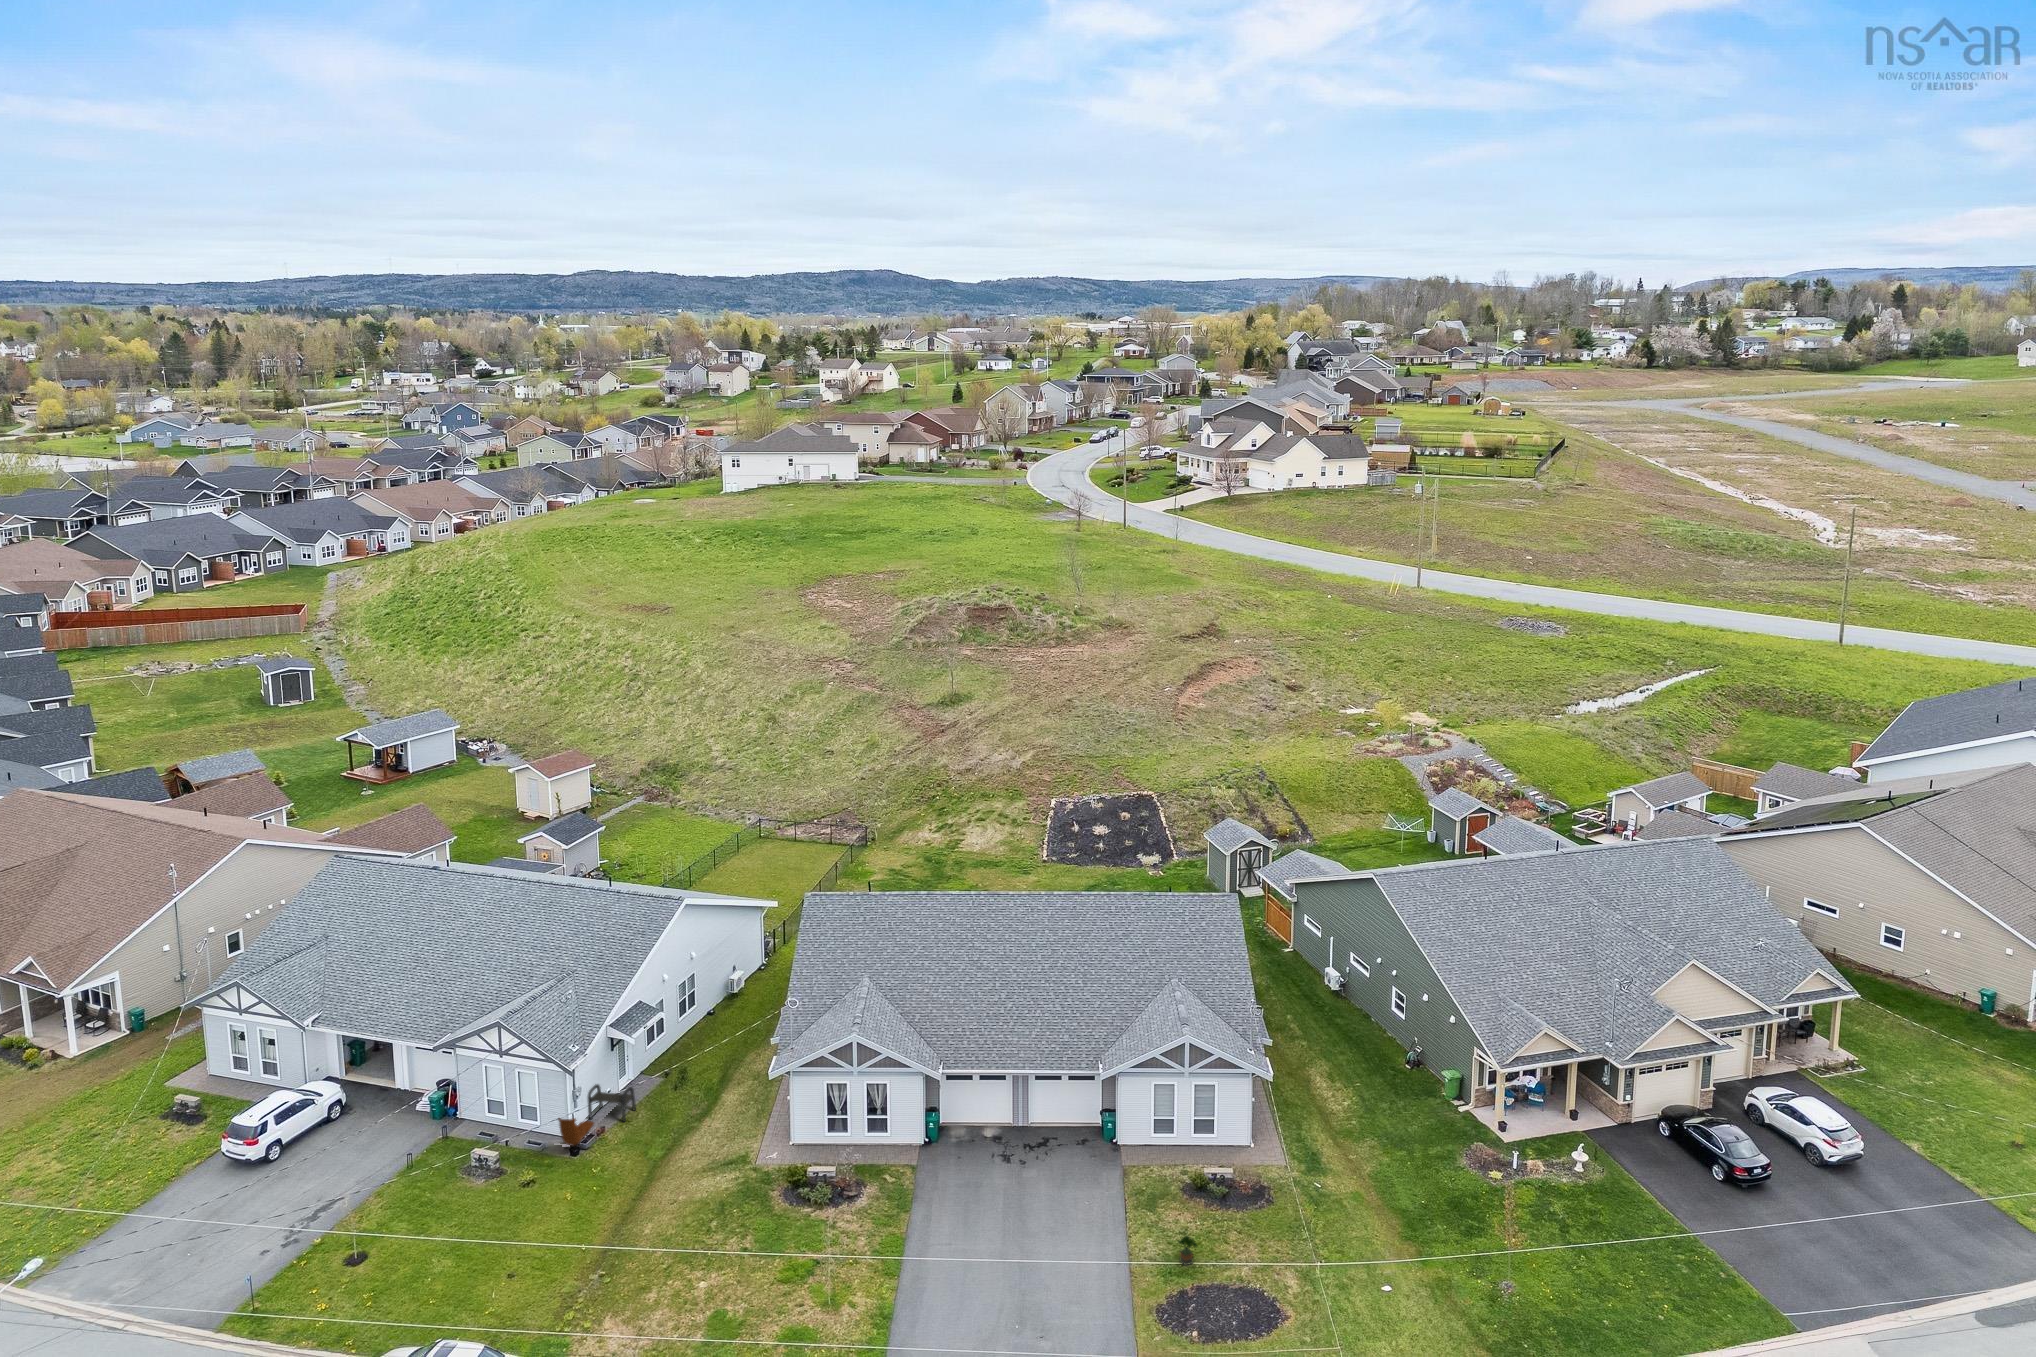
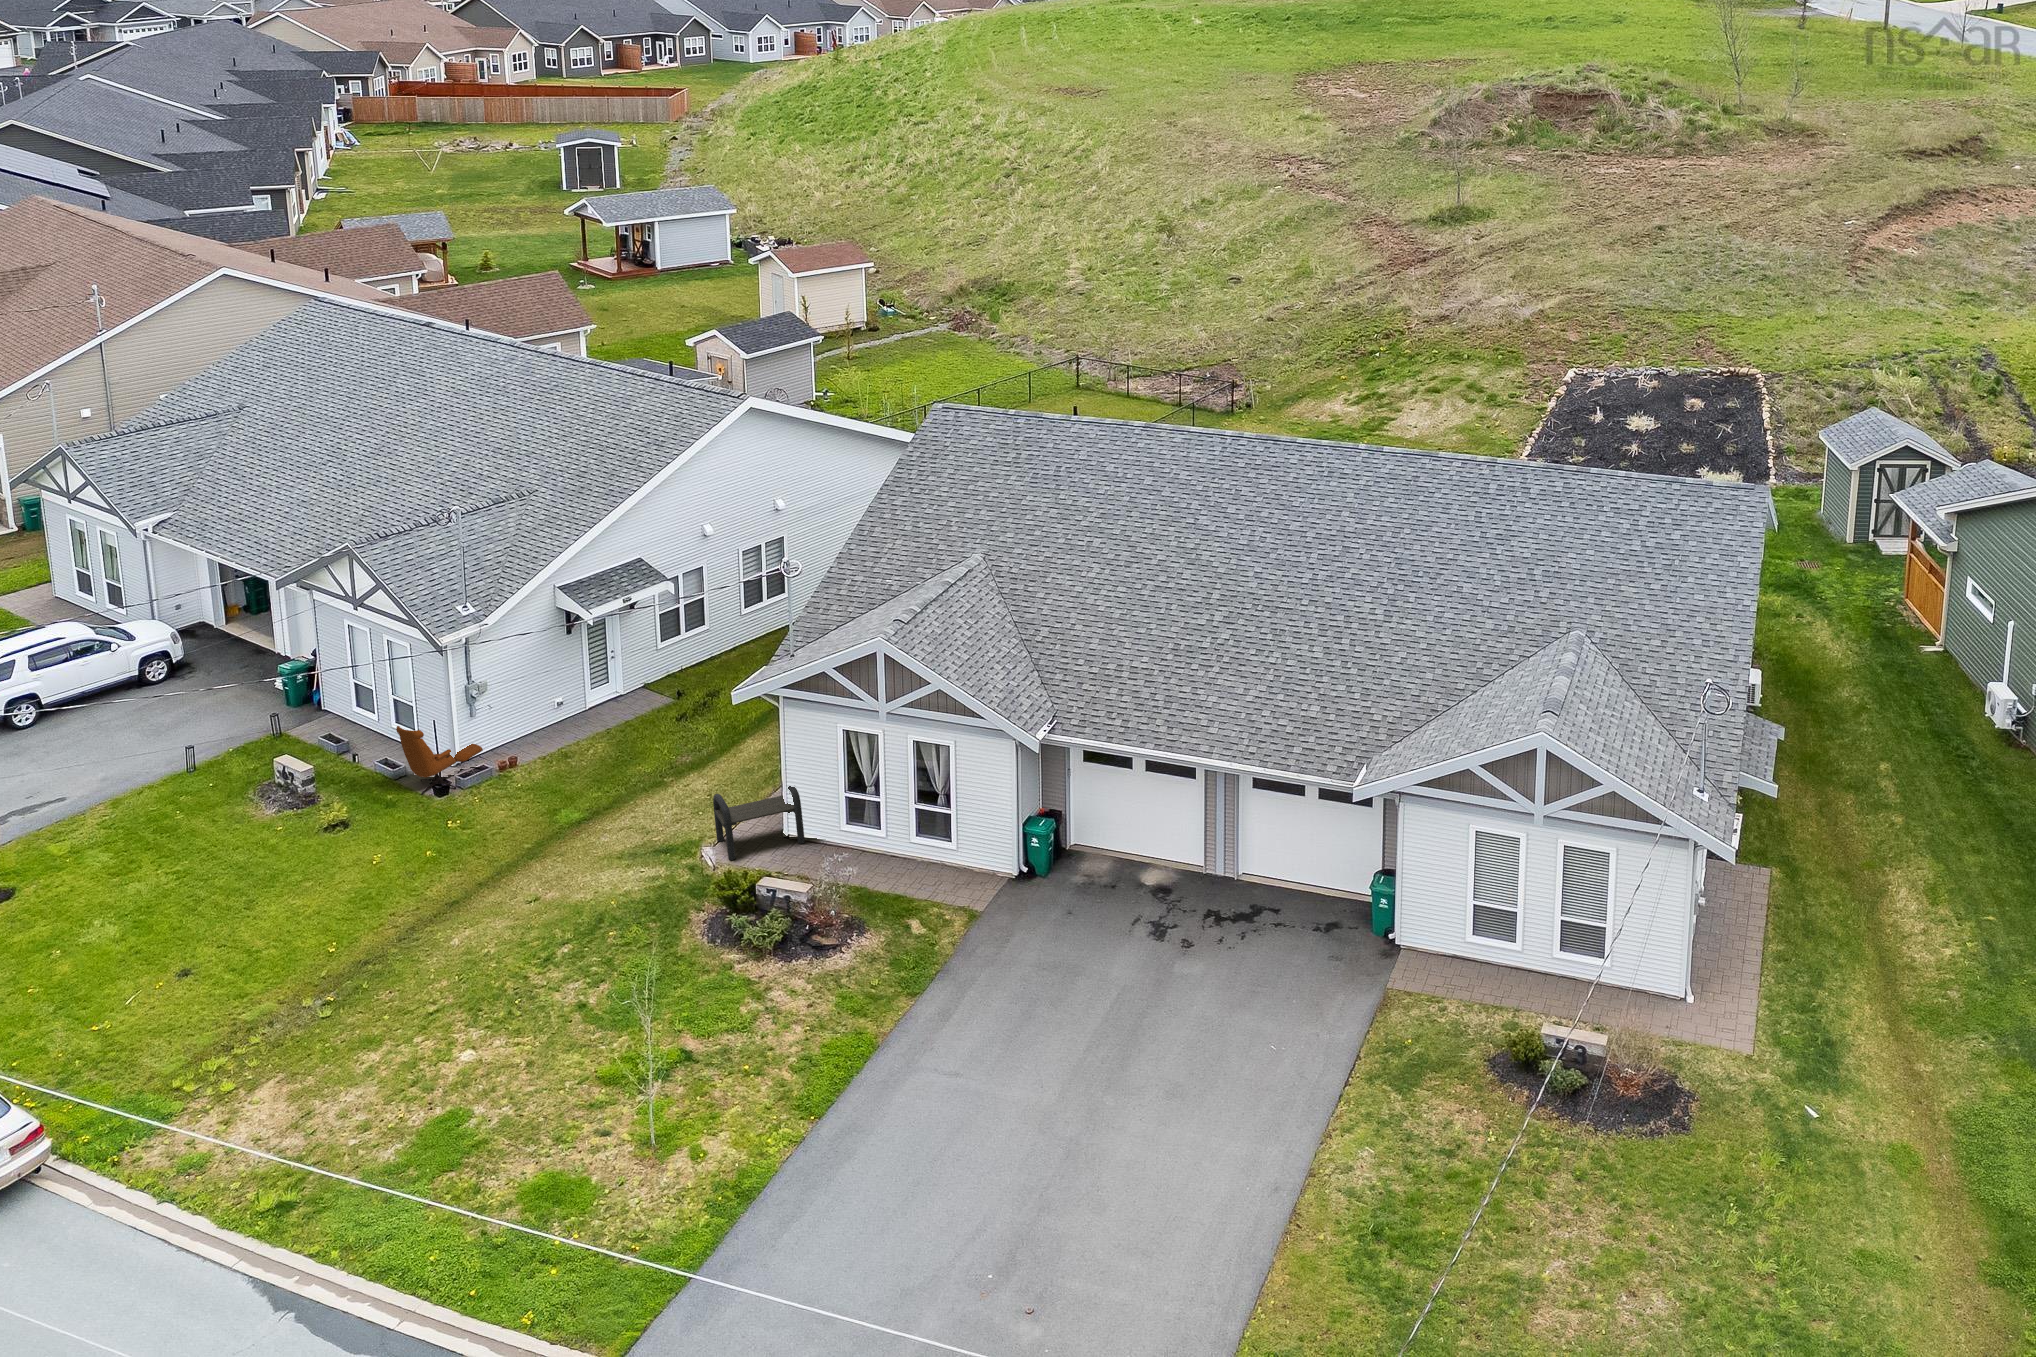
bench: present [588,1084,636,1122] -> present [713,782,805,860]
potted tree: present [1178,1235,1197,1265] -> none [1401,1159,1447,1225]

